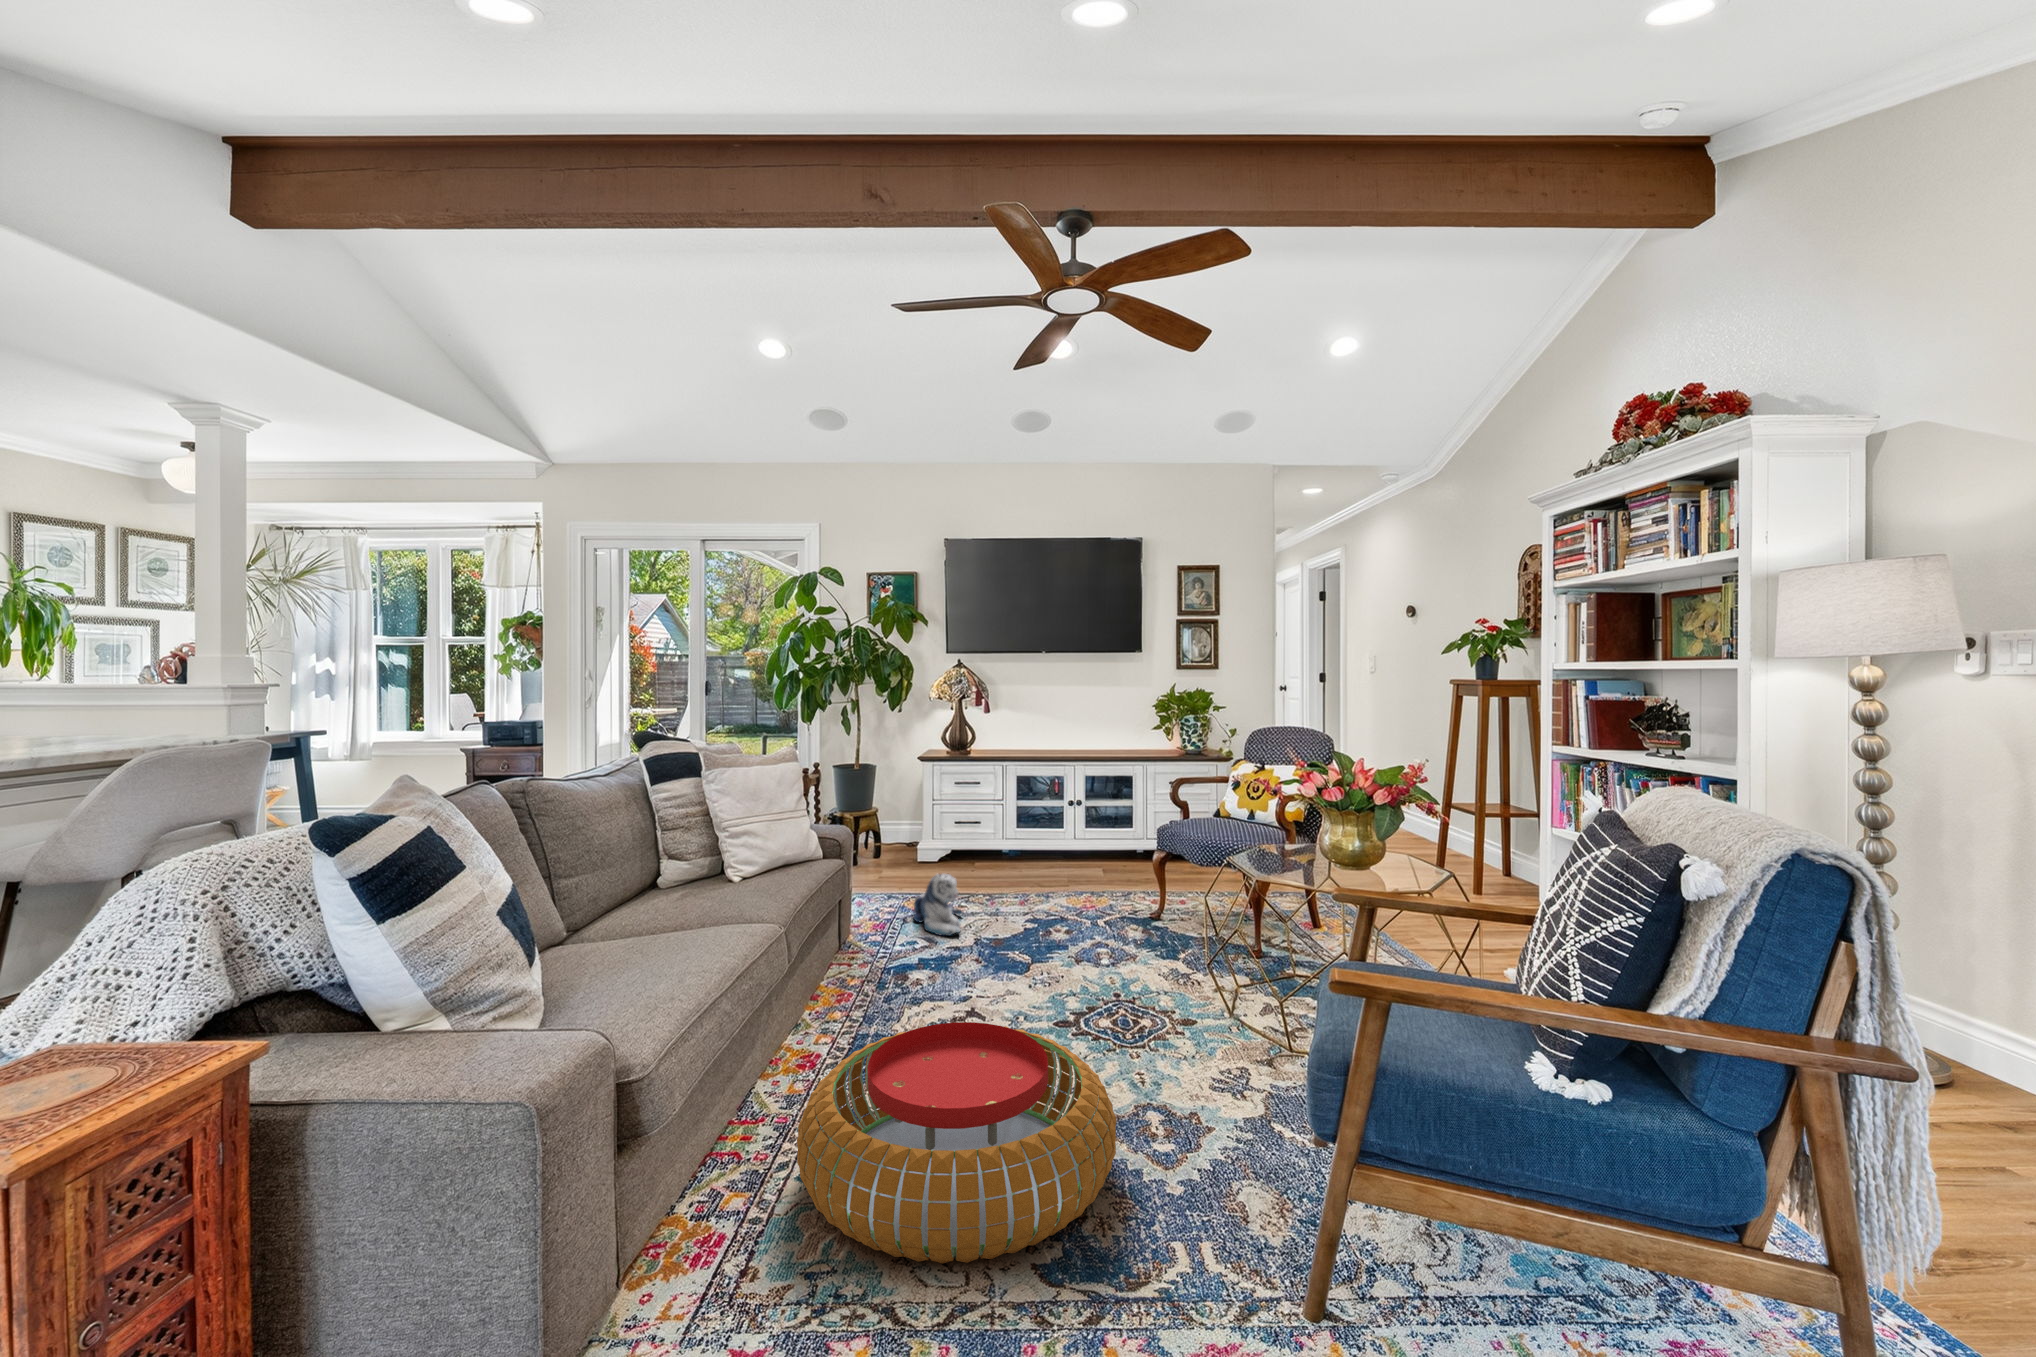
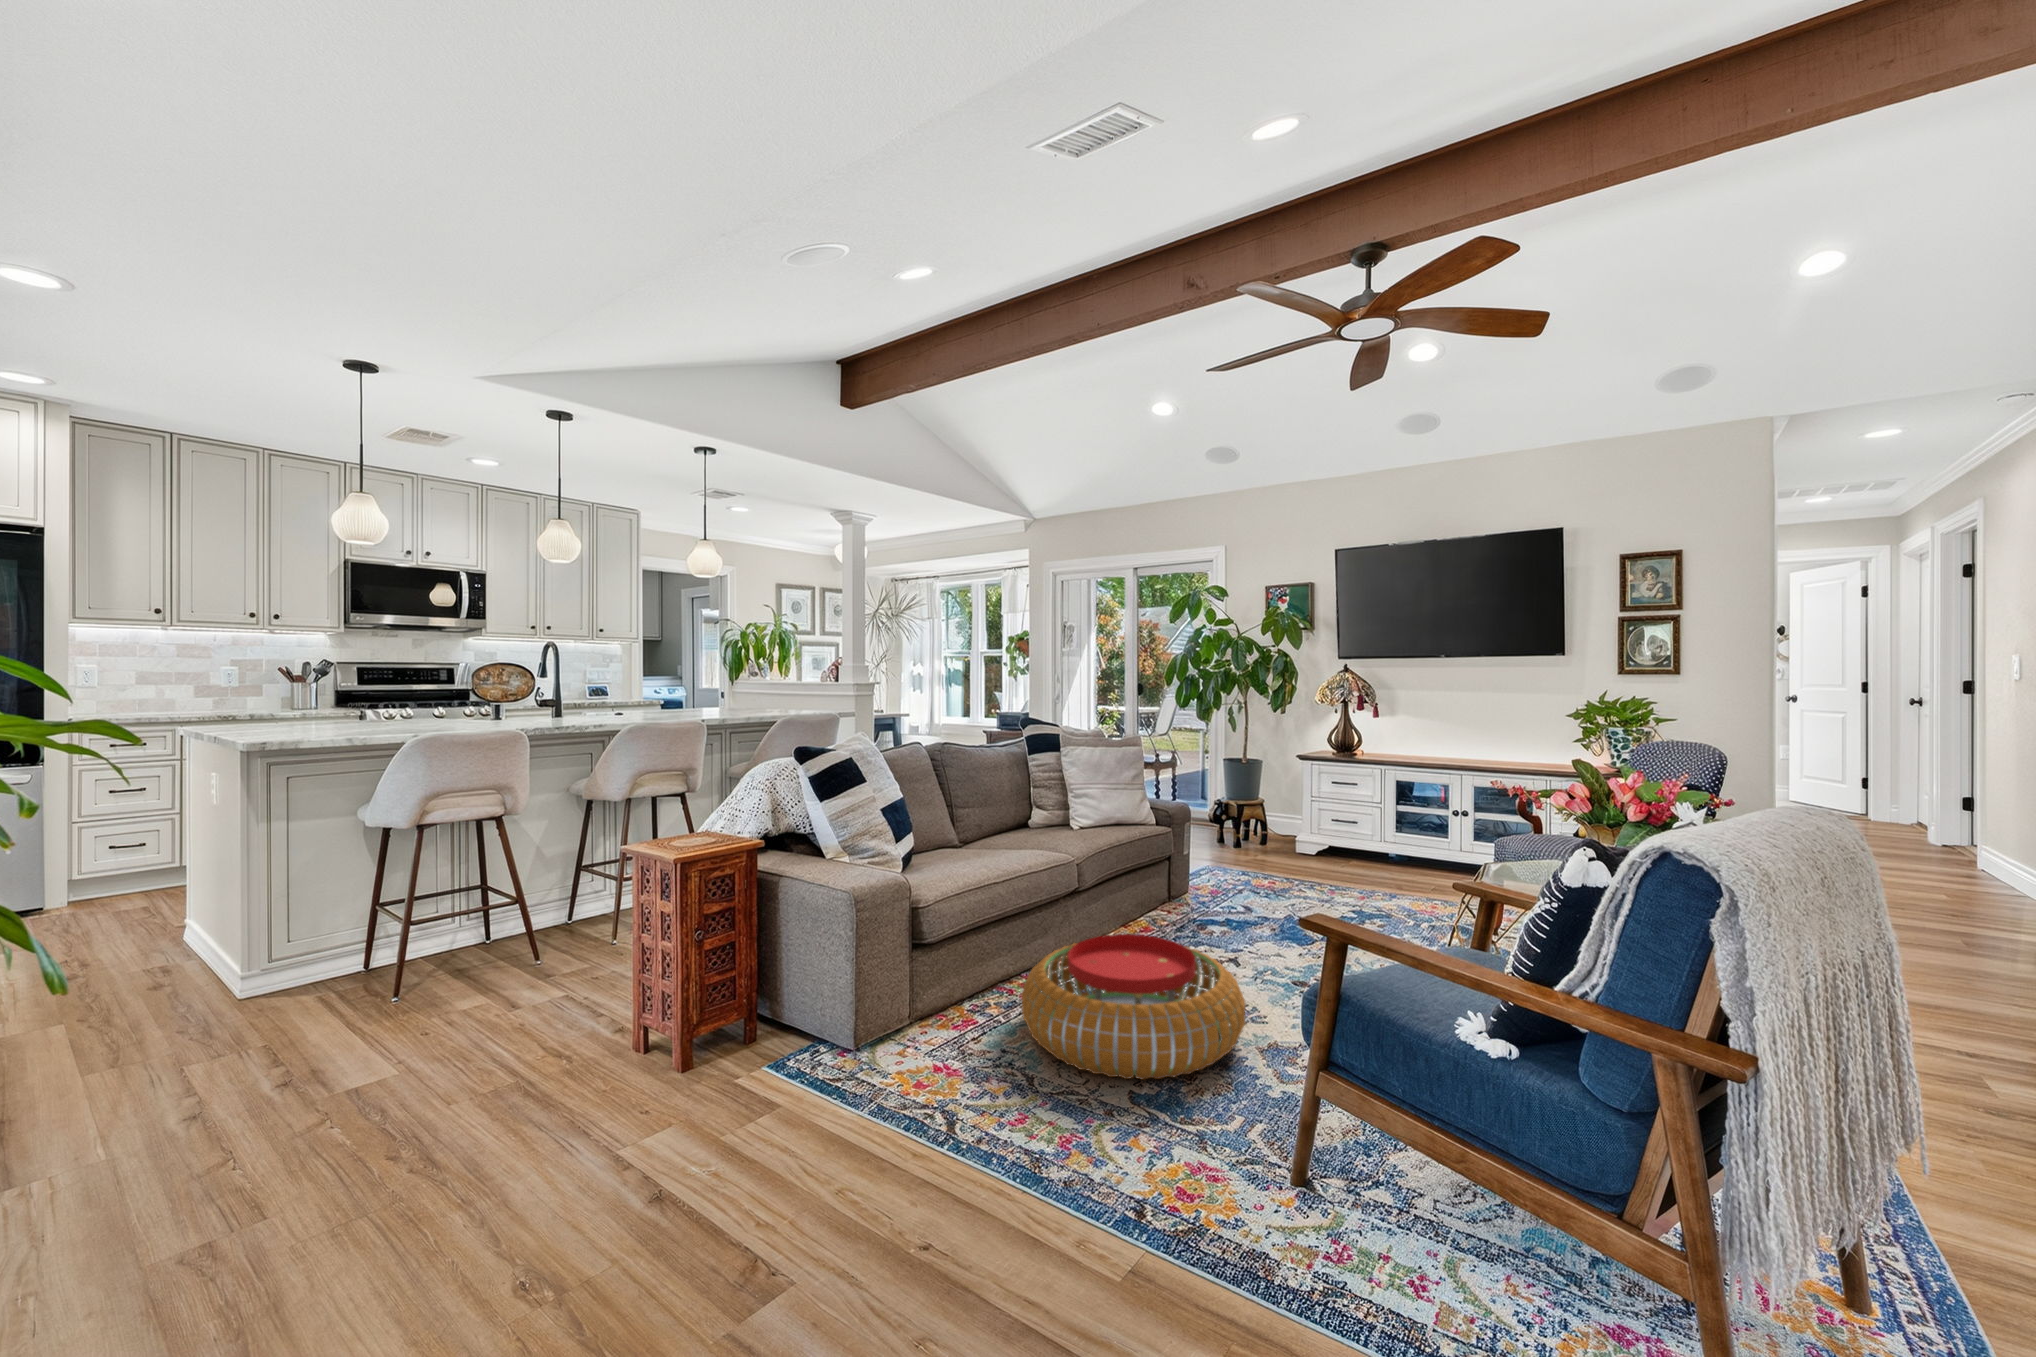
plush toy: present [914,874,962,936] -> none [1246,851,1291,904]

